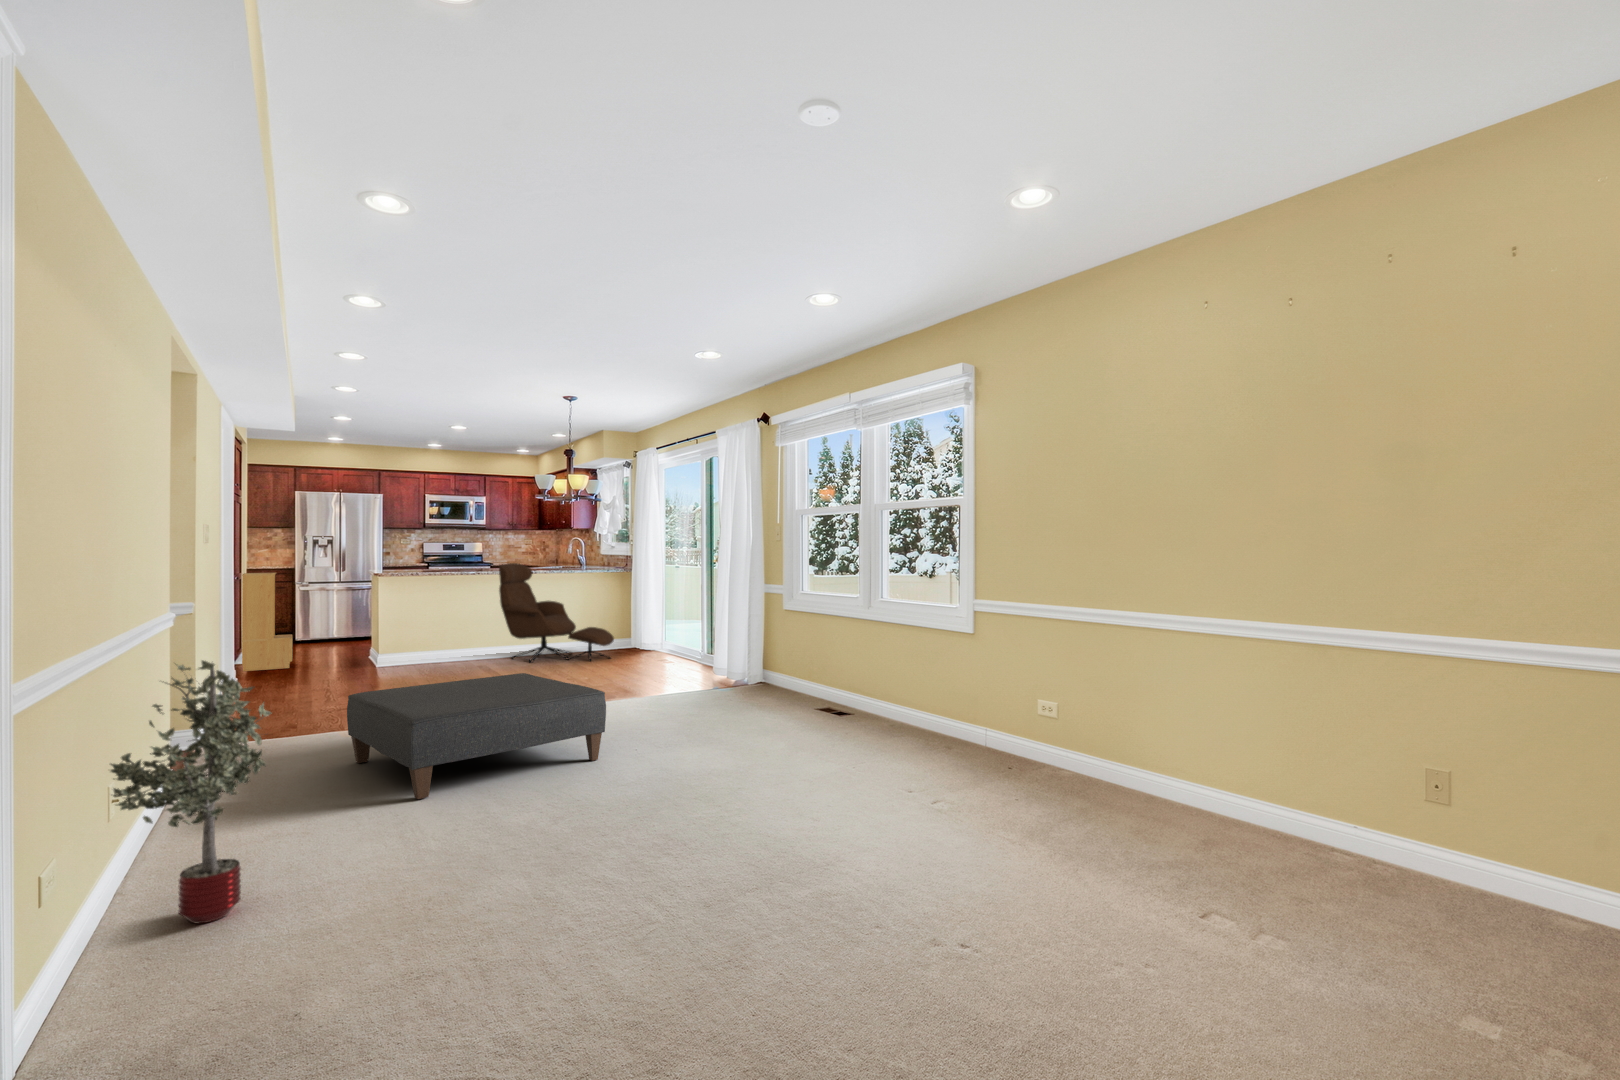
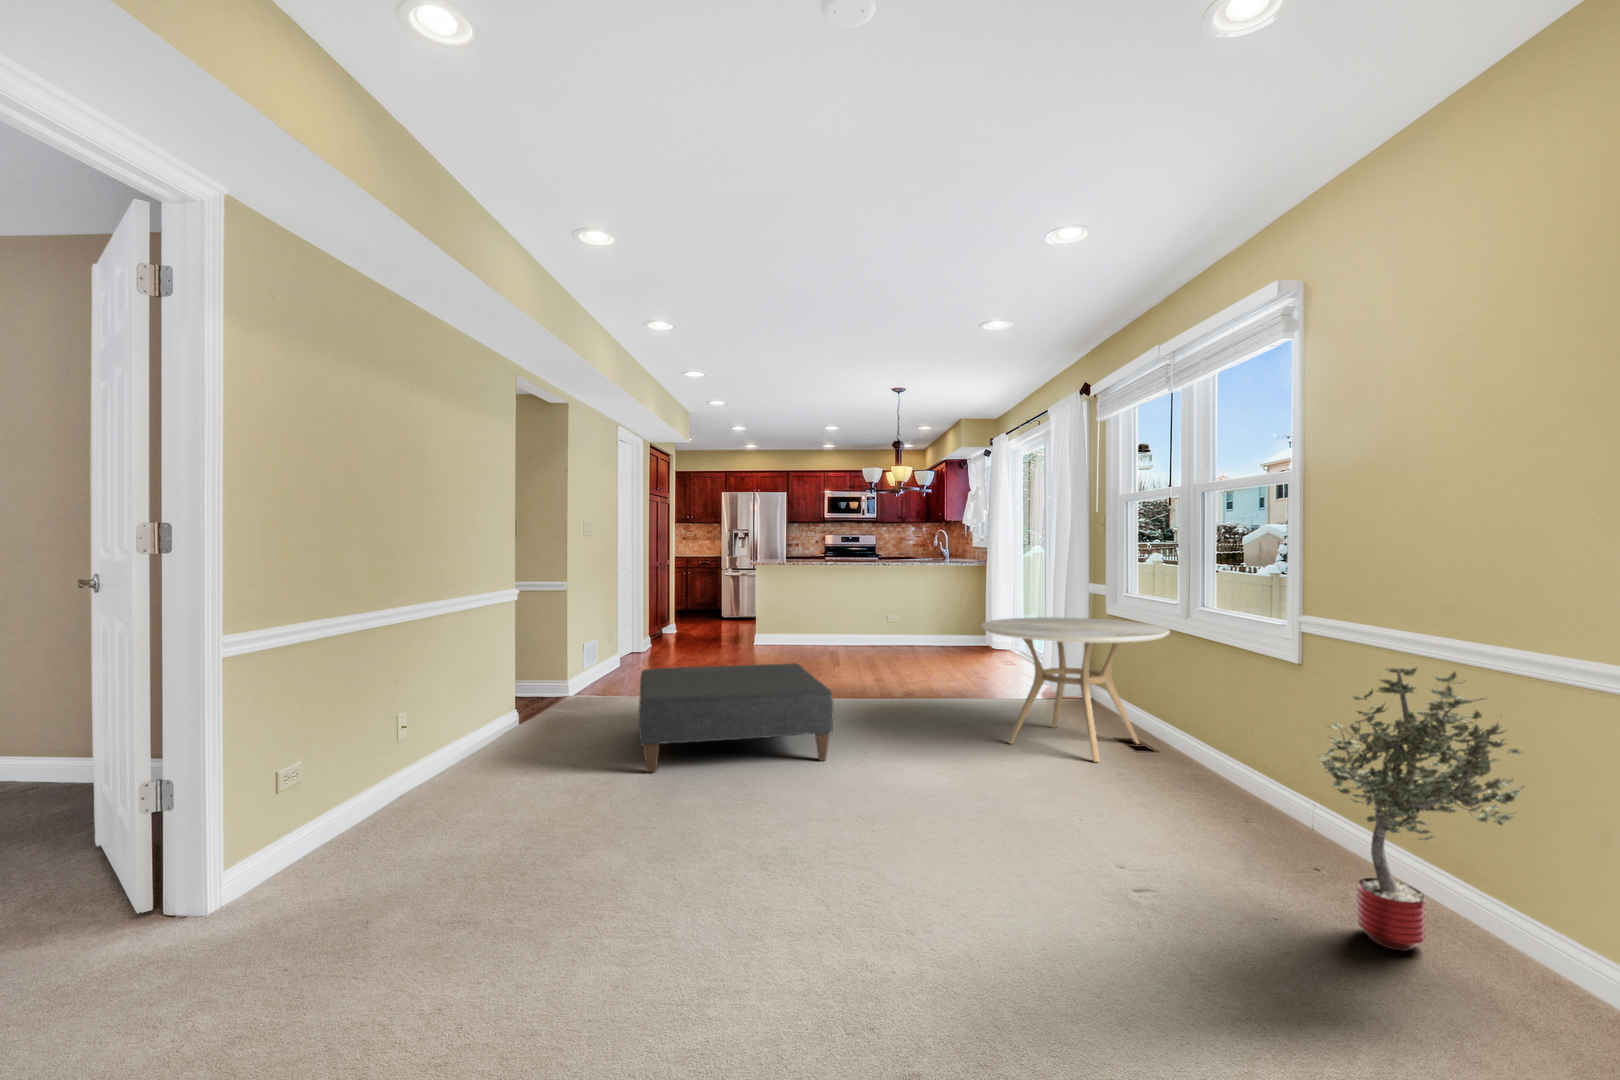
lounge chair: present [499,563,614,662] -> none [852,555,959,654]
bookshelf: present [242,573,293,671] -> none [667,561,705,639]
dining table: none [712,613,862,727] -> present [981,617,1170,762]
potted tree: present [111,660,272,923] -> present [1319,667,1524,951]

